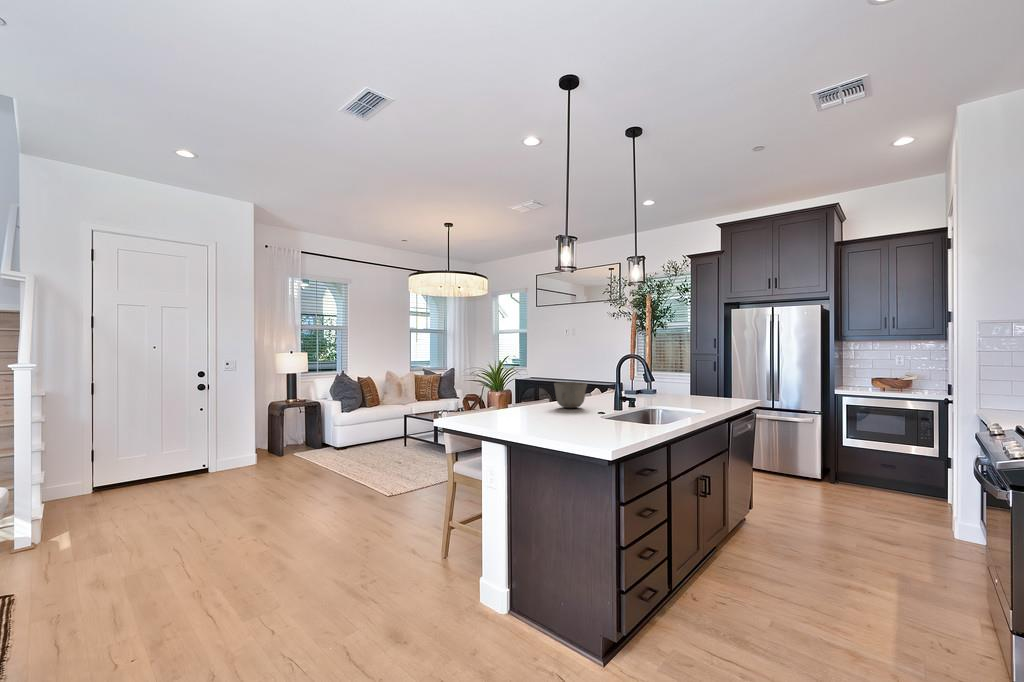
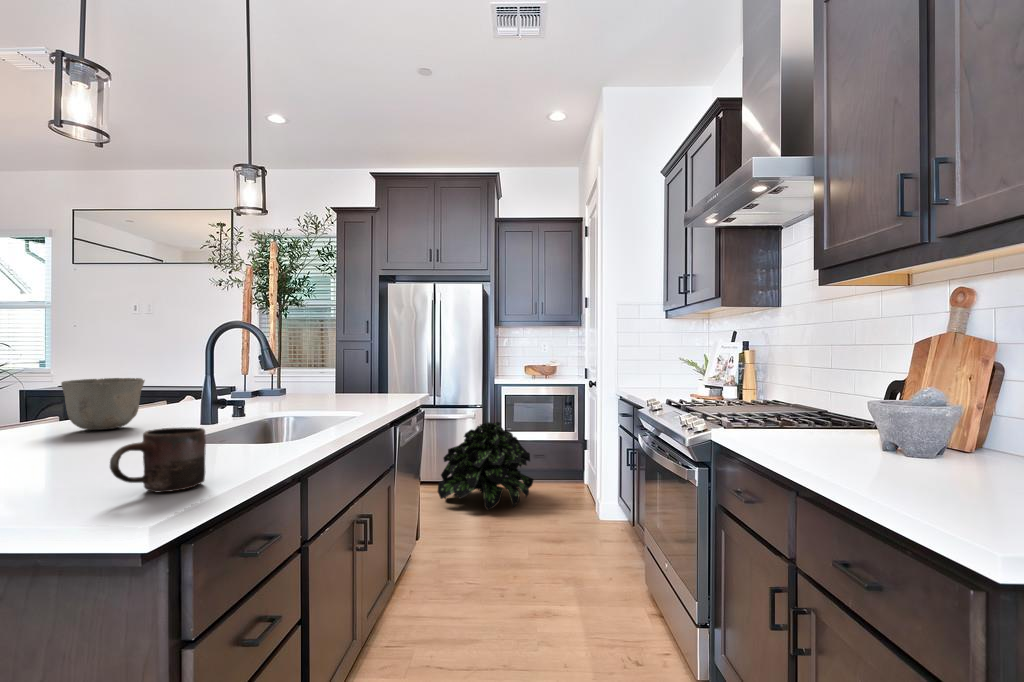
mug: none [592,411,625,438] -> present [110,427,206,493]
potted plant: none [775,428,877,506] -> present [438,422,534,510]

